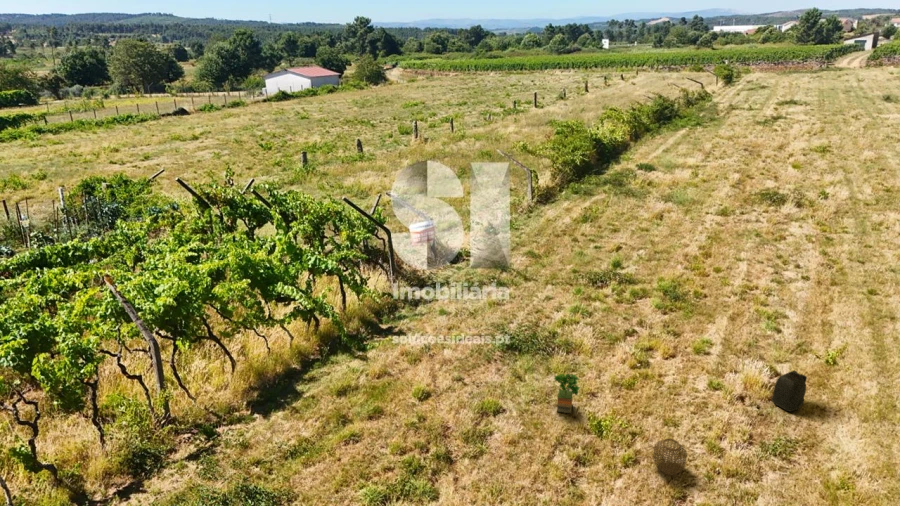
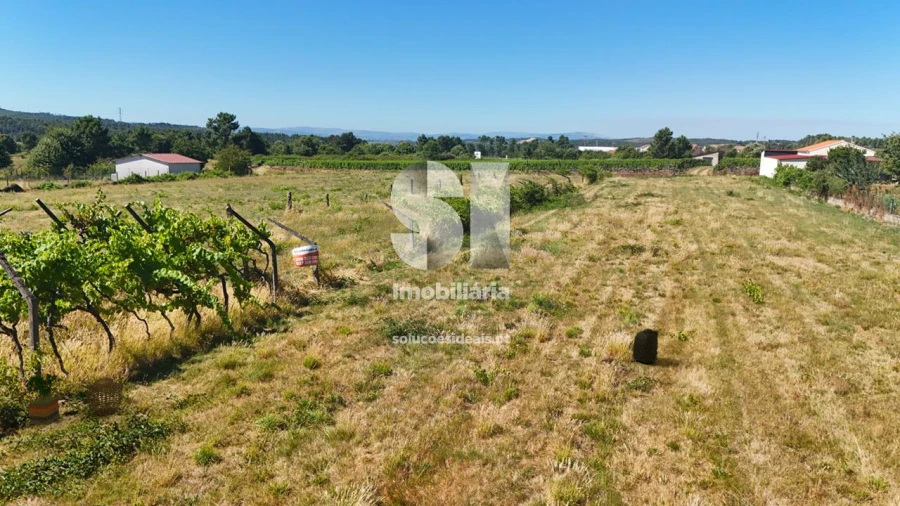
potted tree: present [554,374,580,413] -> present [26,374,62,425]
woven basket: present [653,439,687,475] -> present [86,378,123,415]

